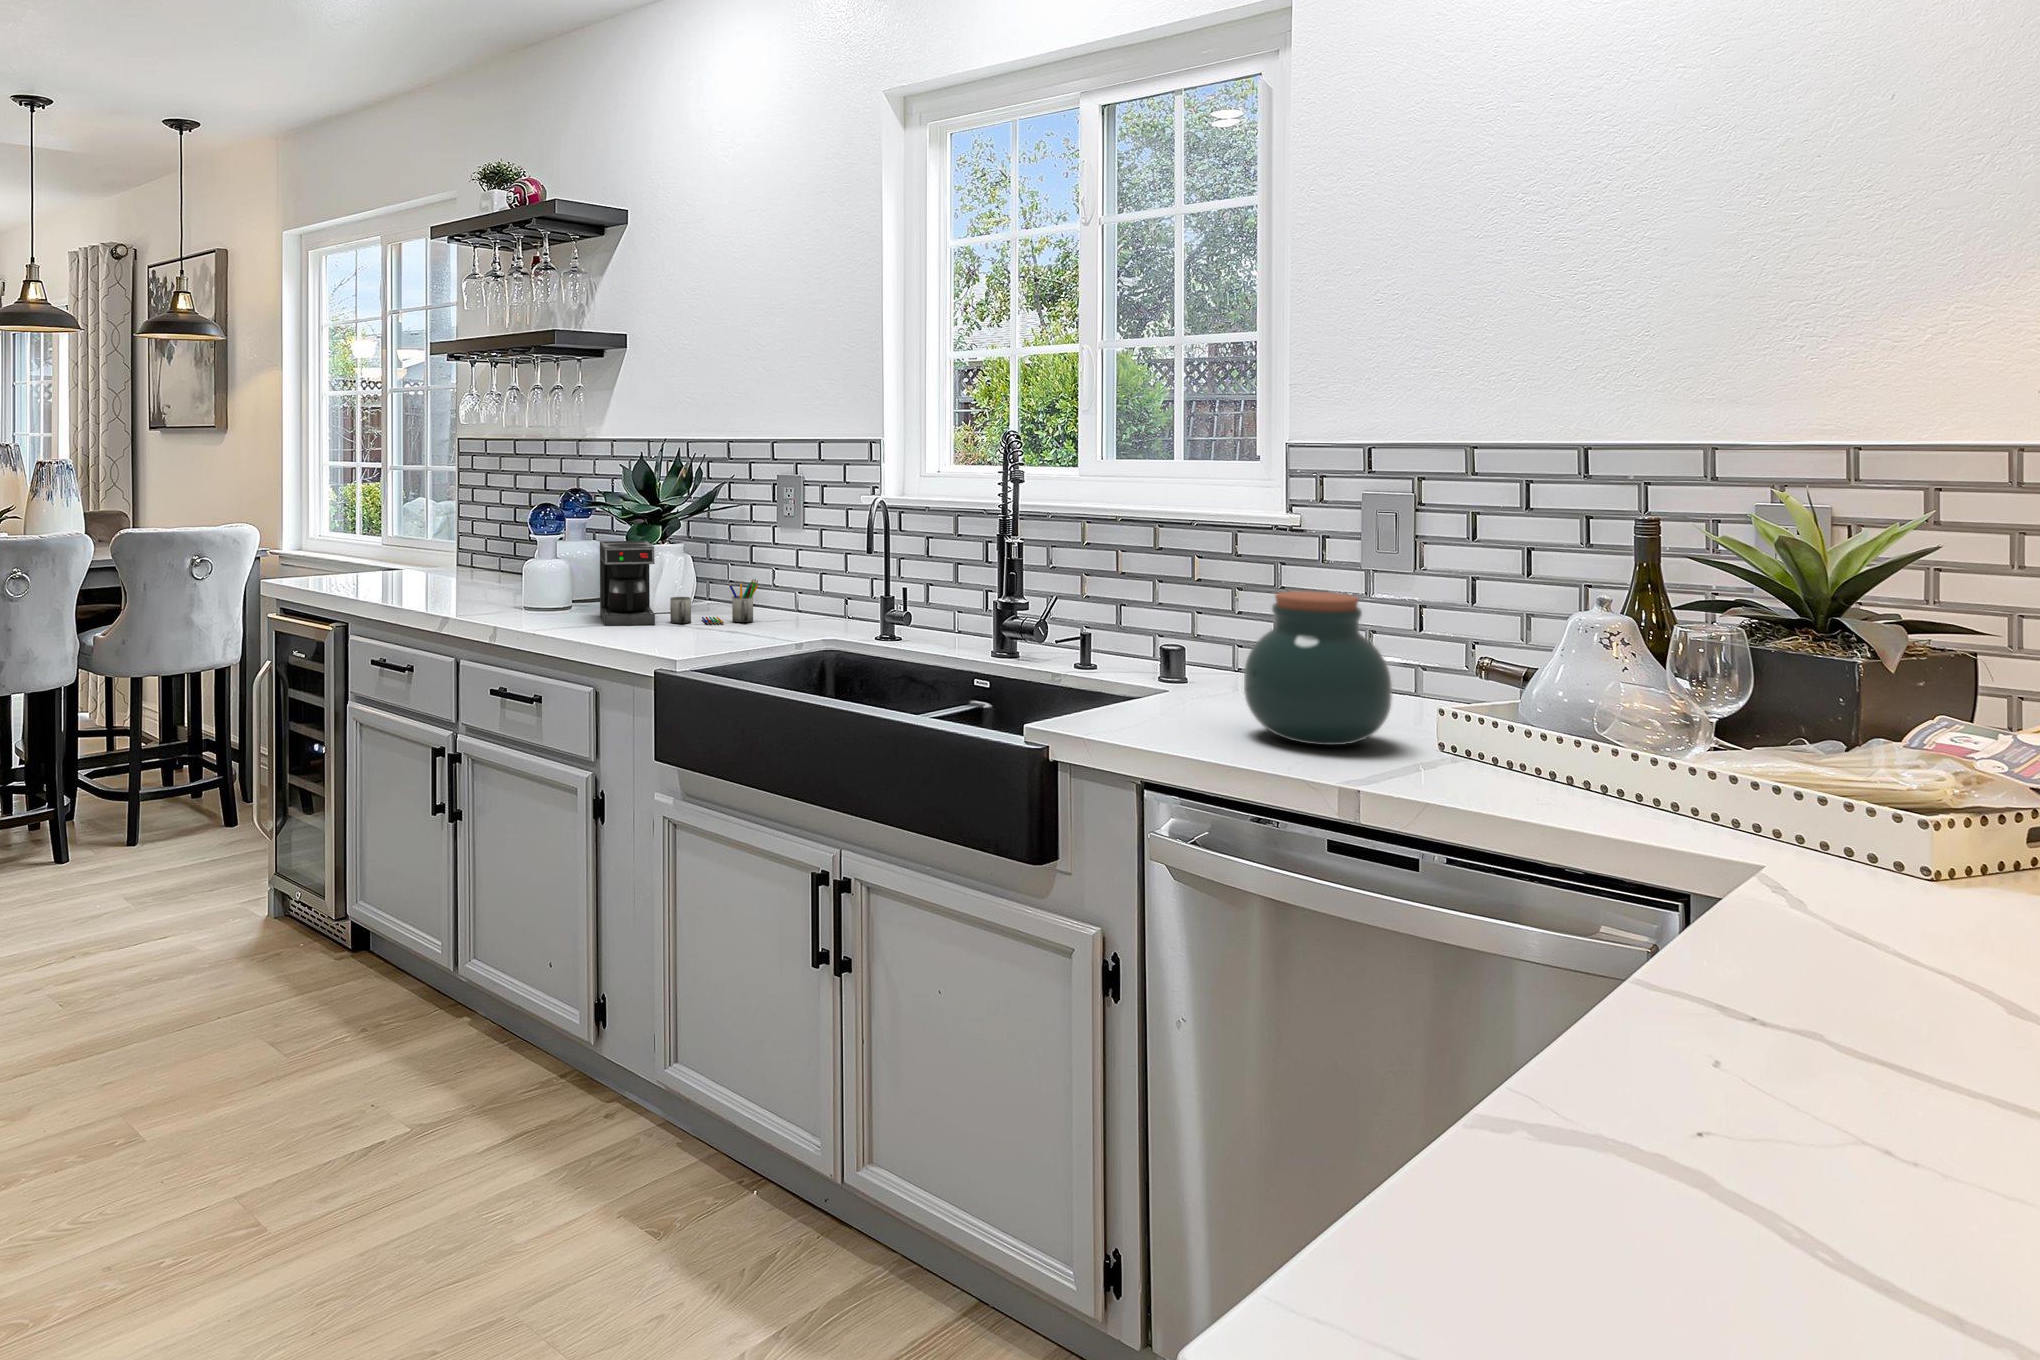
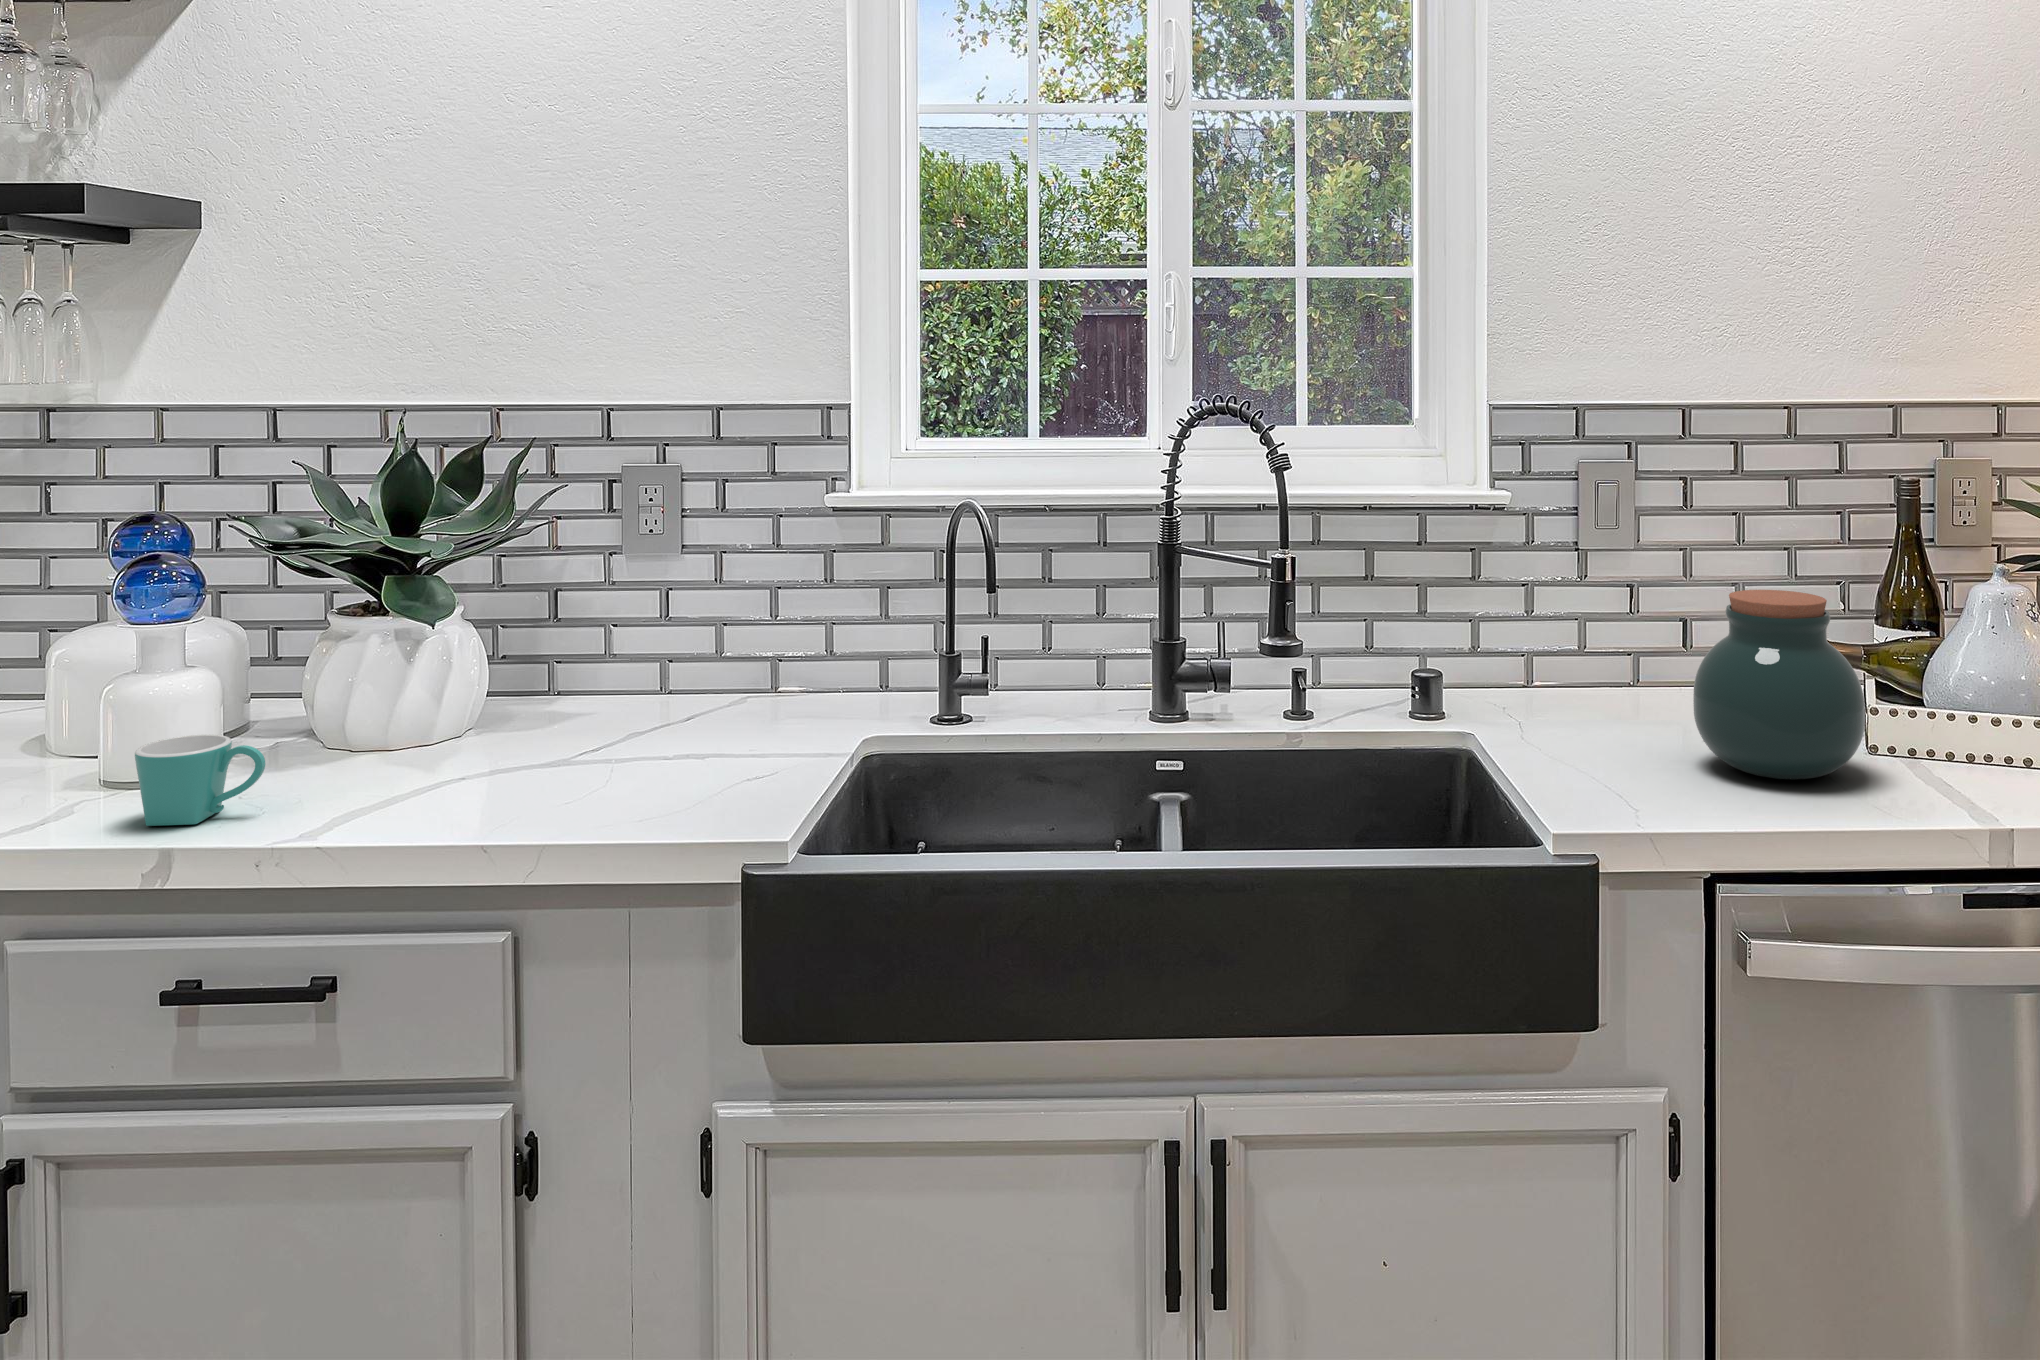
coffee maker: present [600,541,758,626] -> none [340,619,677,814]
mug: none [519,579,560,615] -> present [135,735,265,826]

